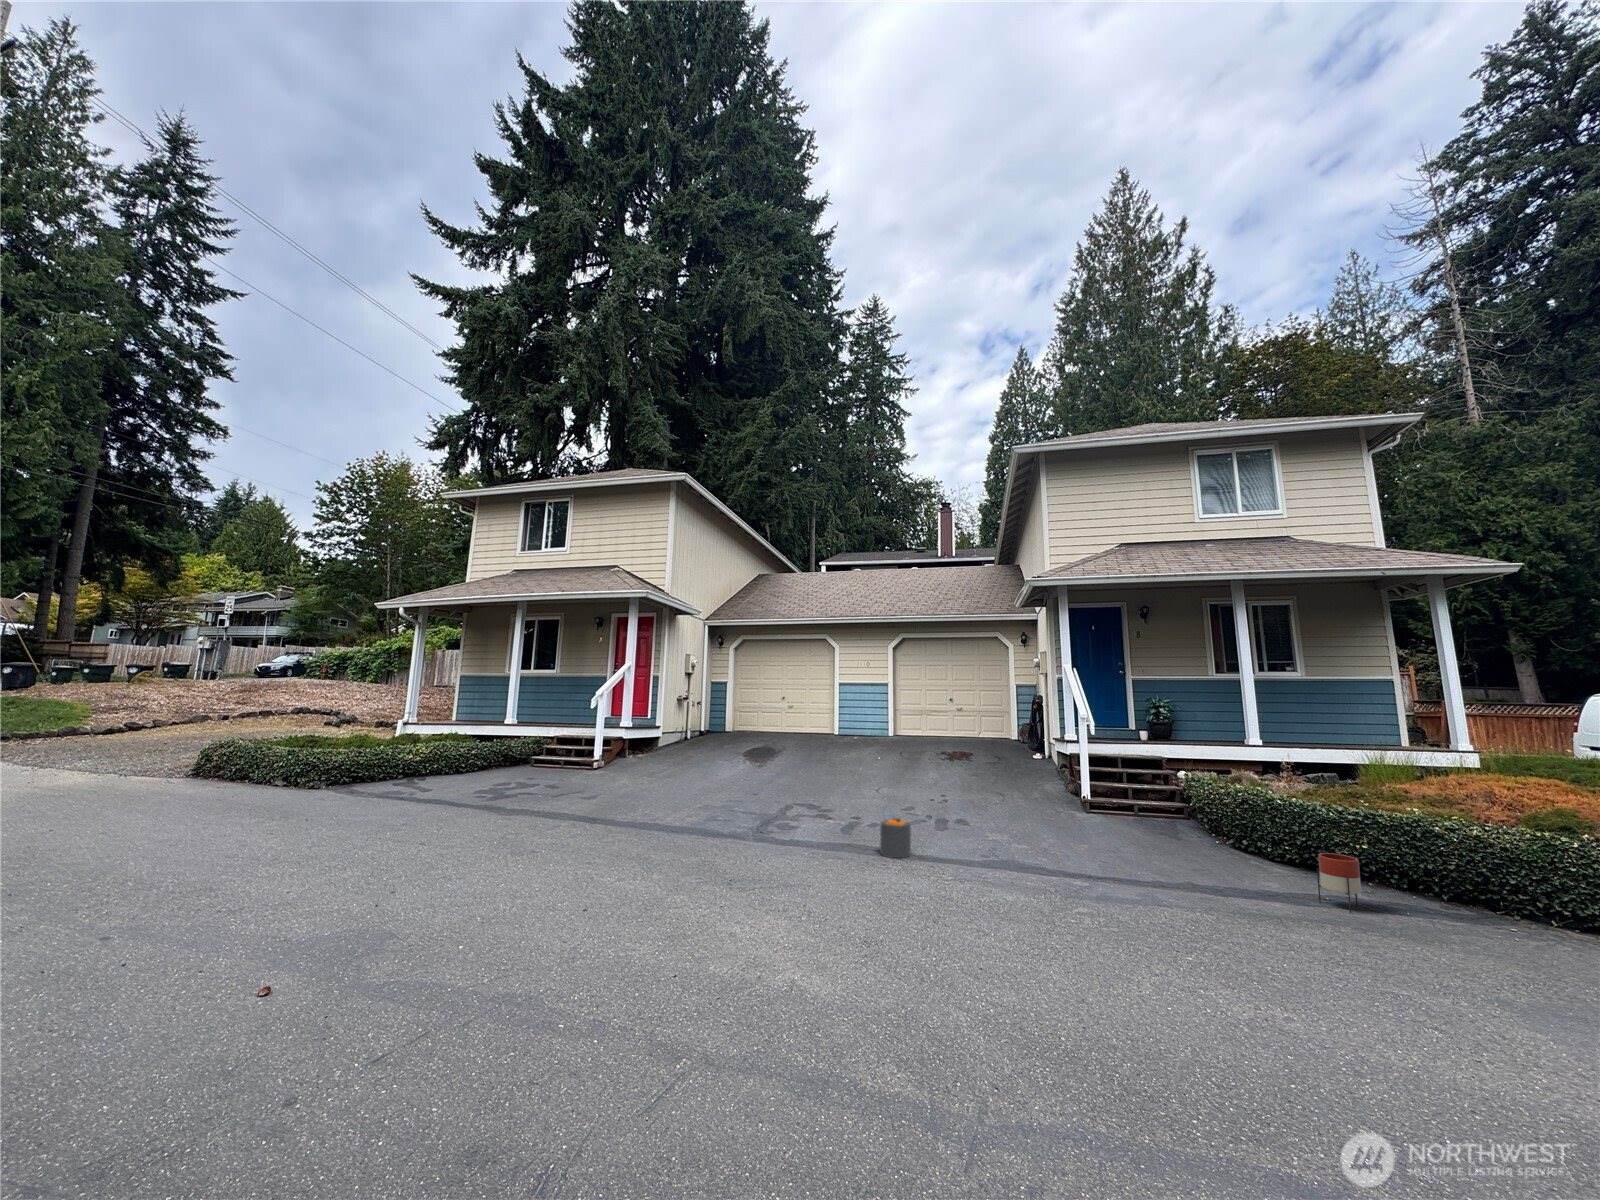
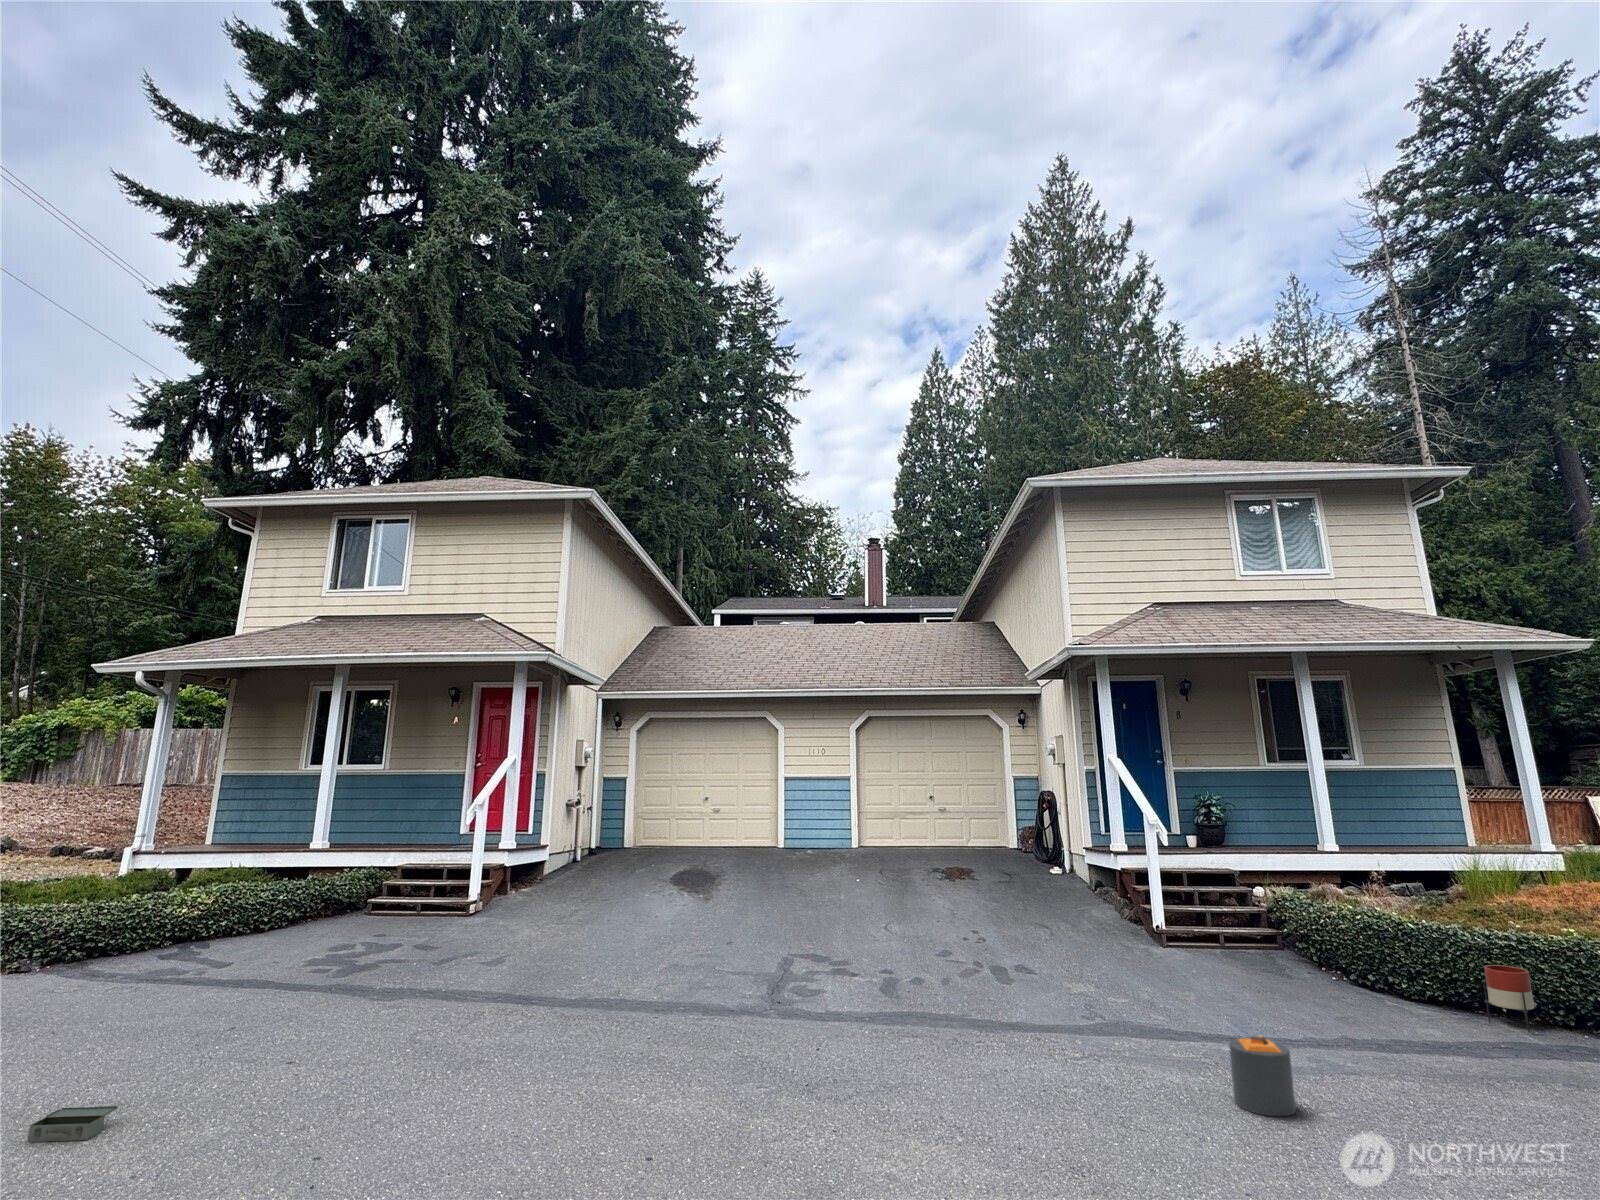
trash can: present [880,813,911,858] -> present [1228,1024,1296,1116]
toolbox: none [210,858,265,877] -> present [28,1106,118,1142]

